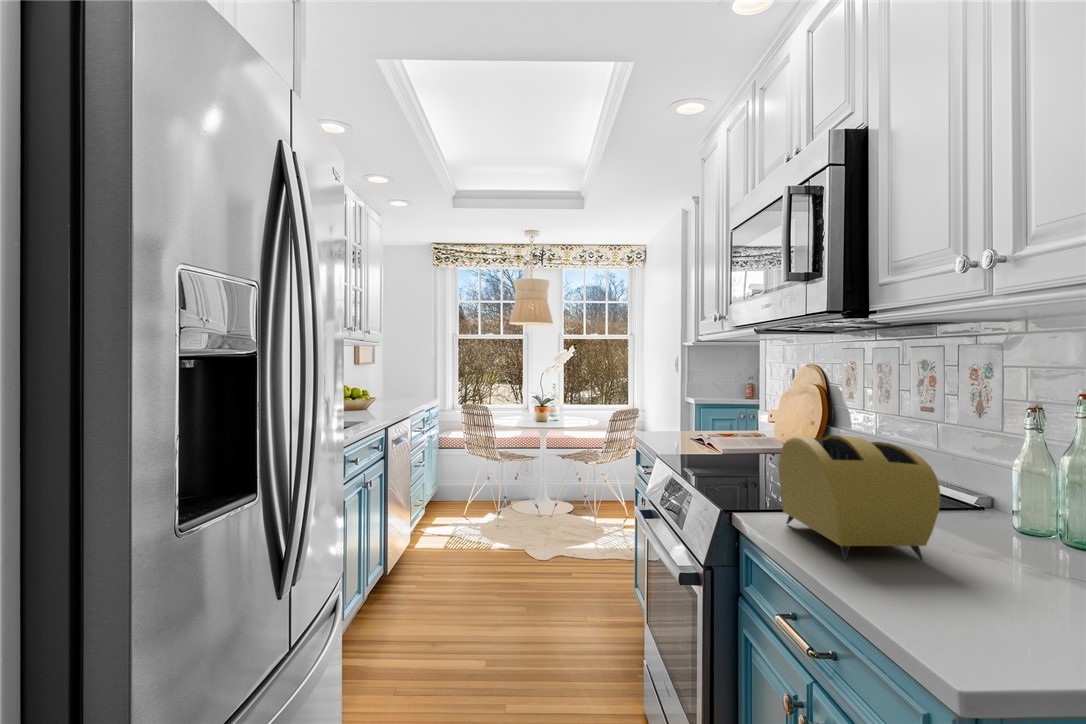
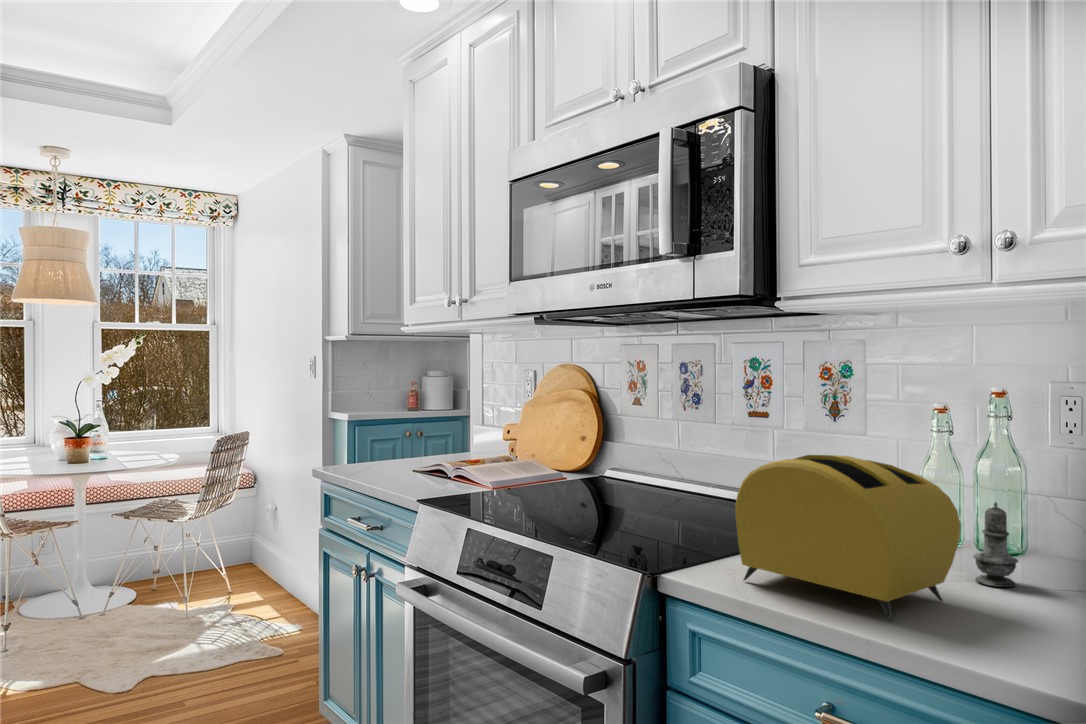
salt shaker: none [992,489,1036,565] -> present [973,502,1018,587]

